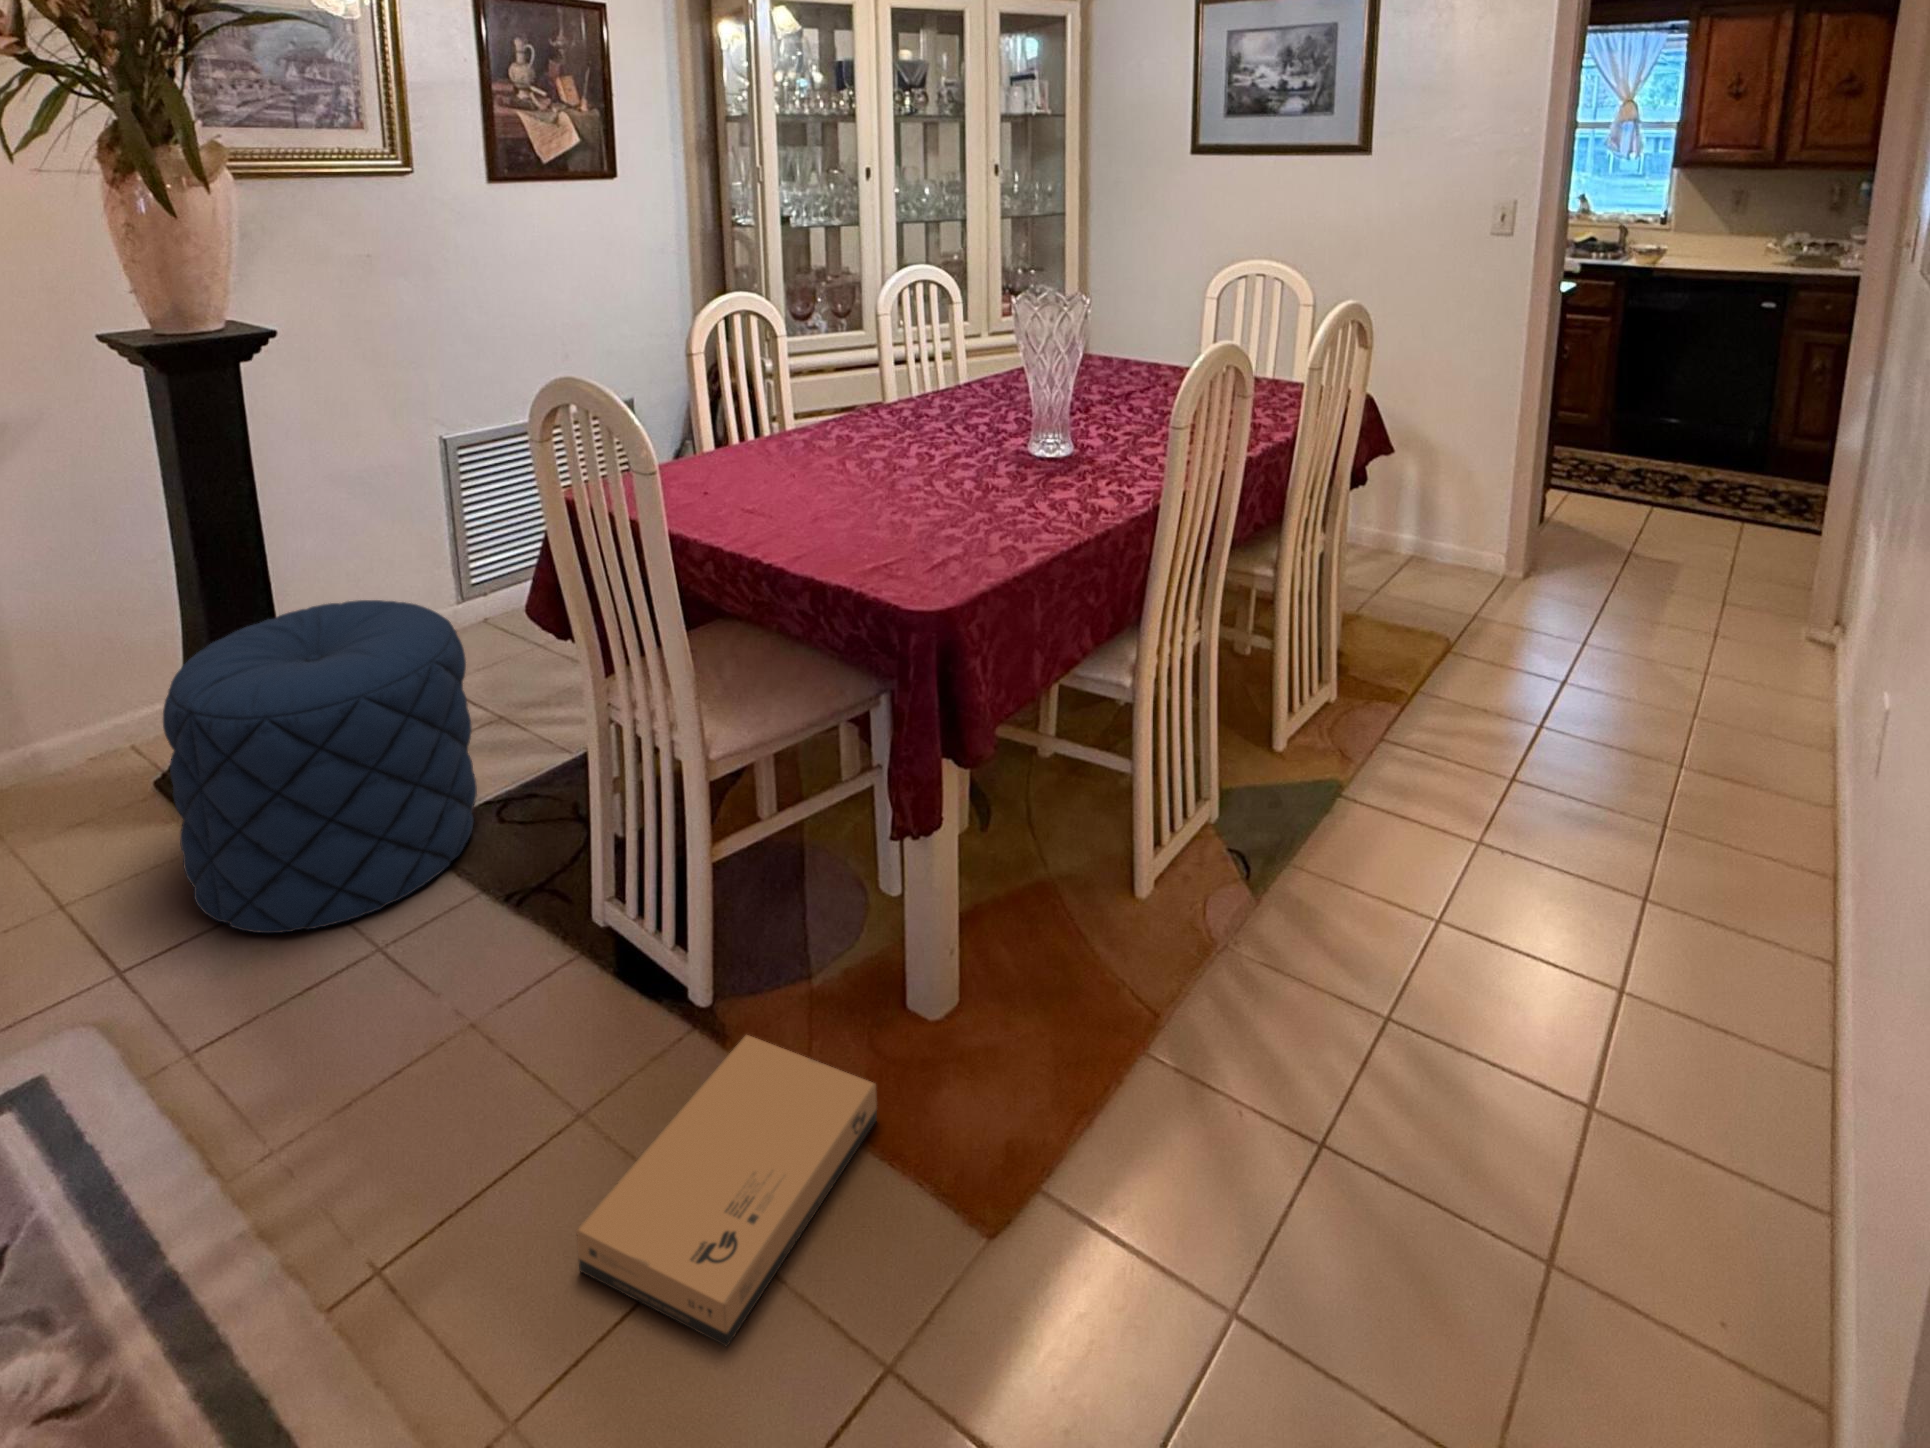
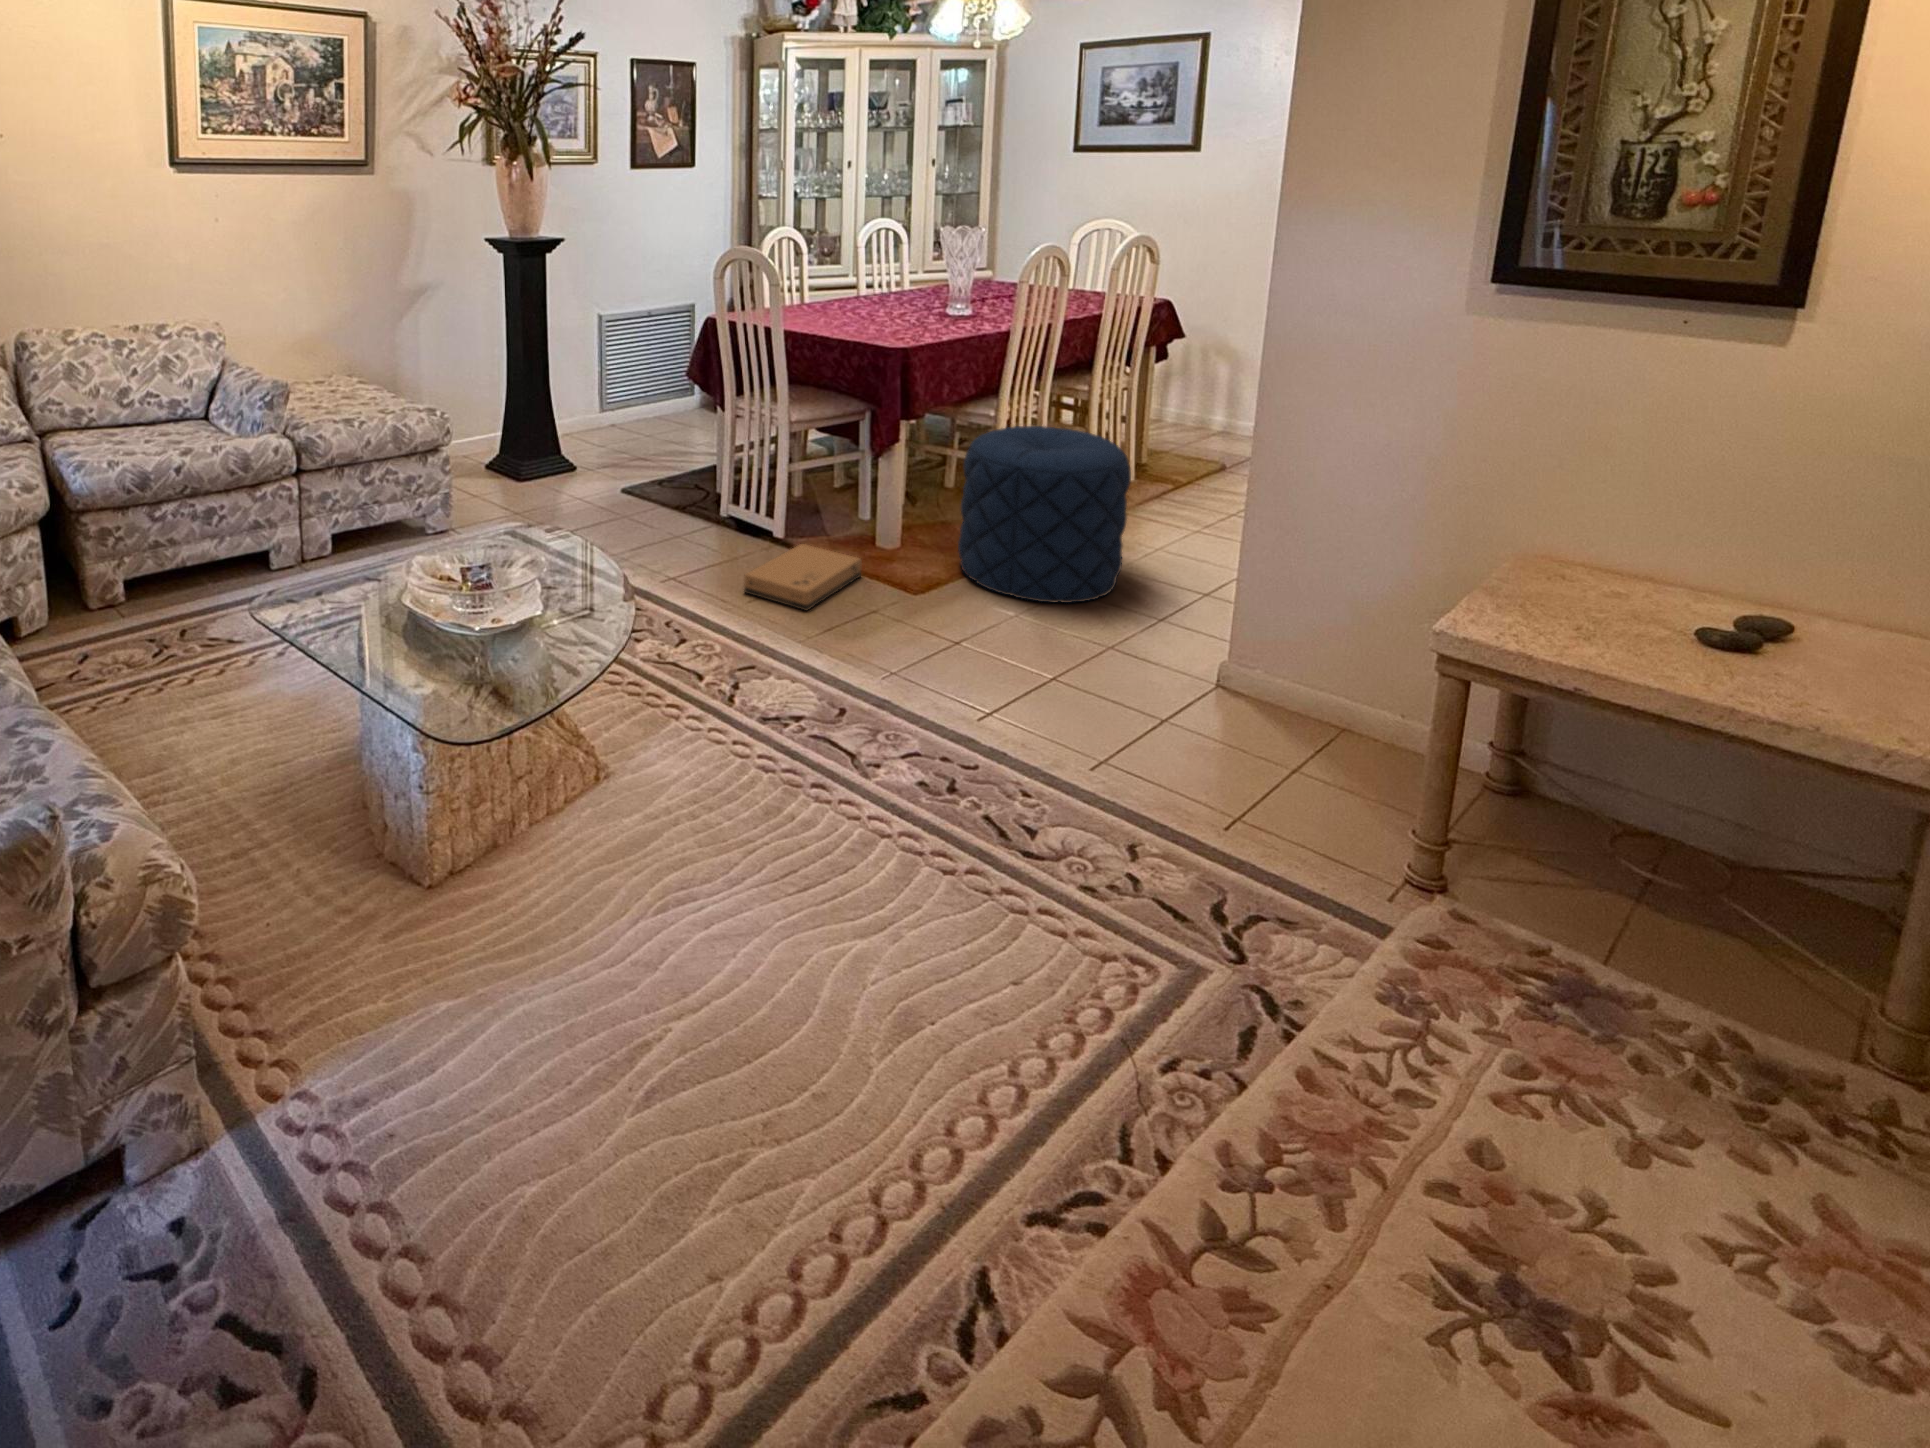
pouf: present [163,600,477,933] -> present [958,426,1131,603]

